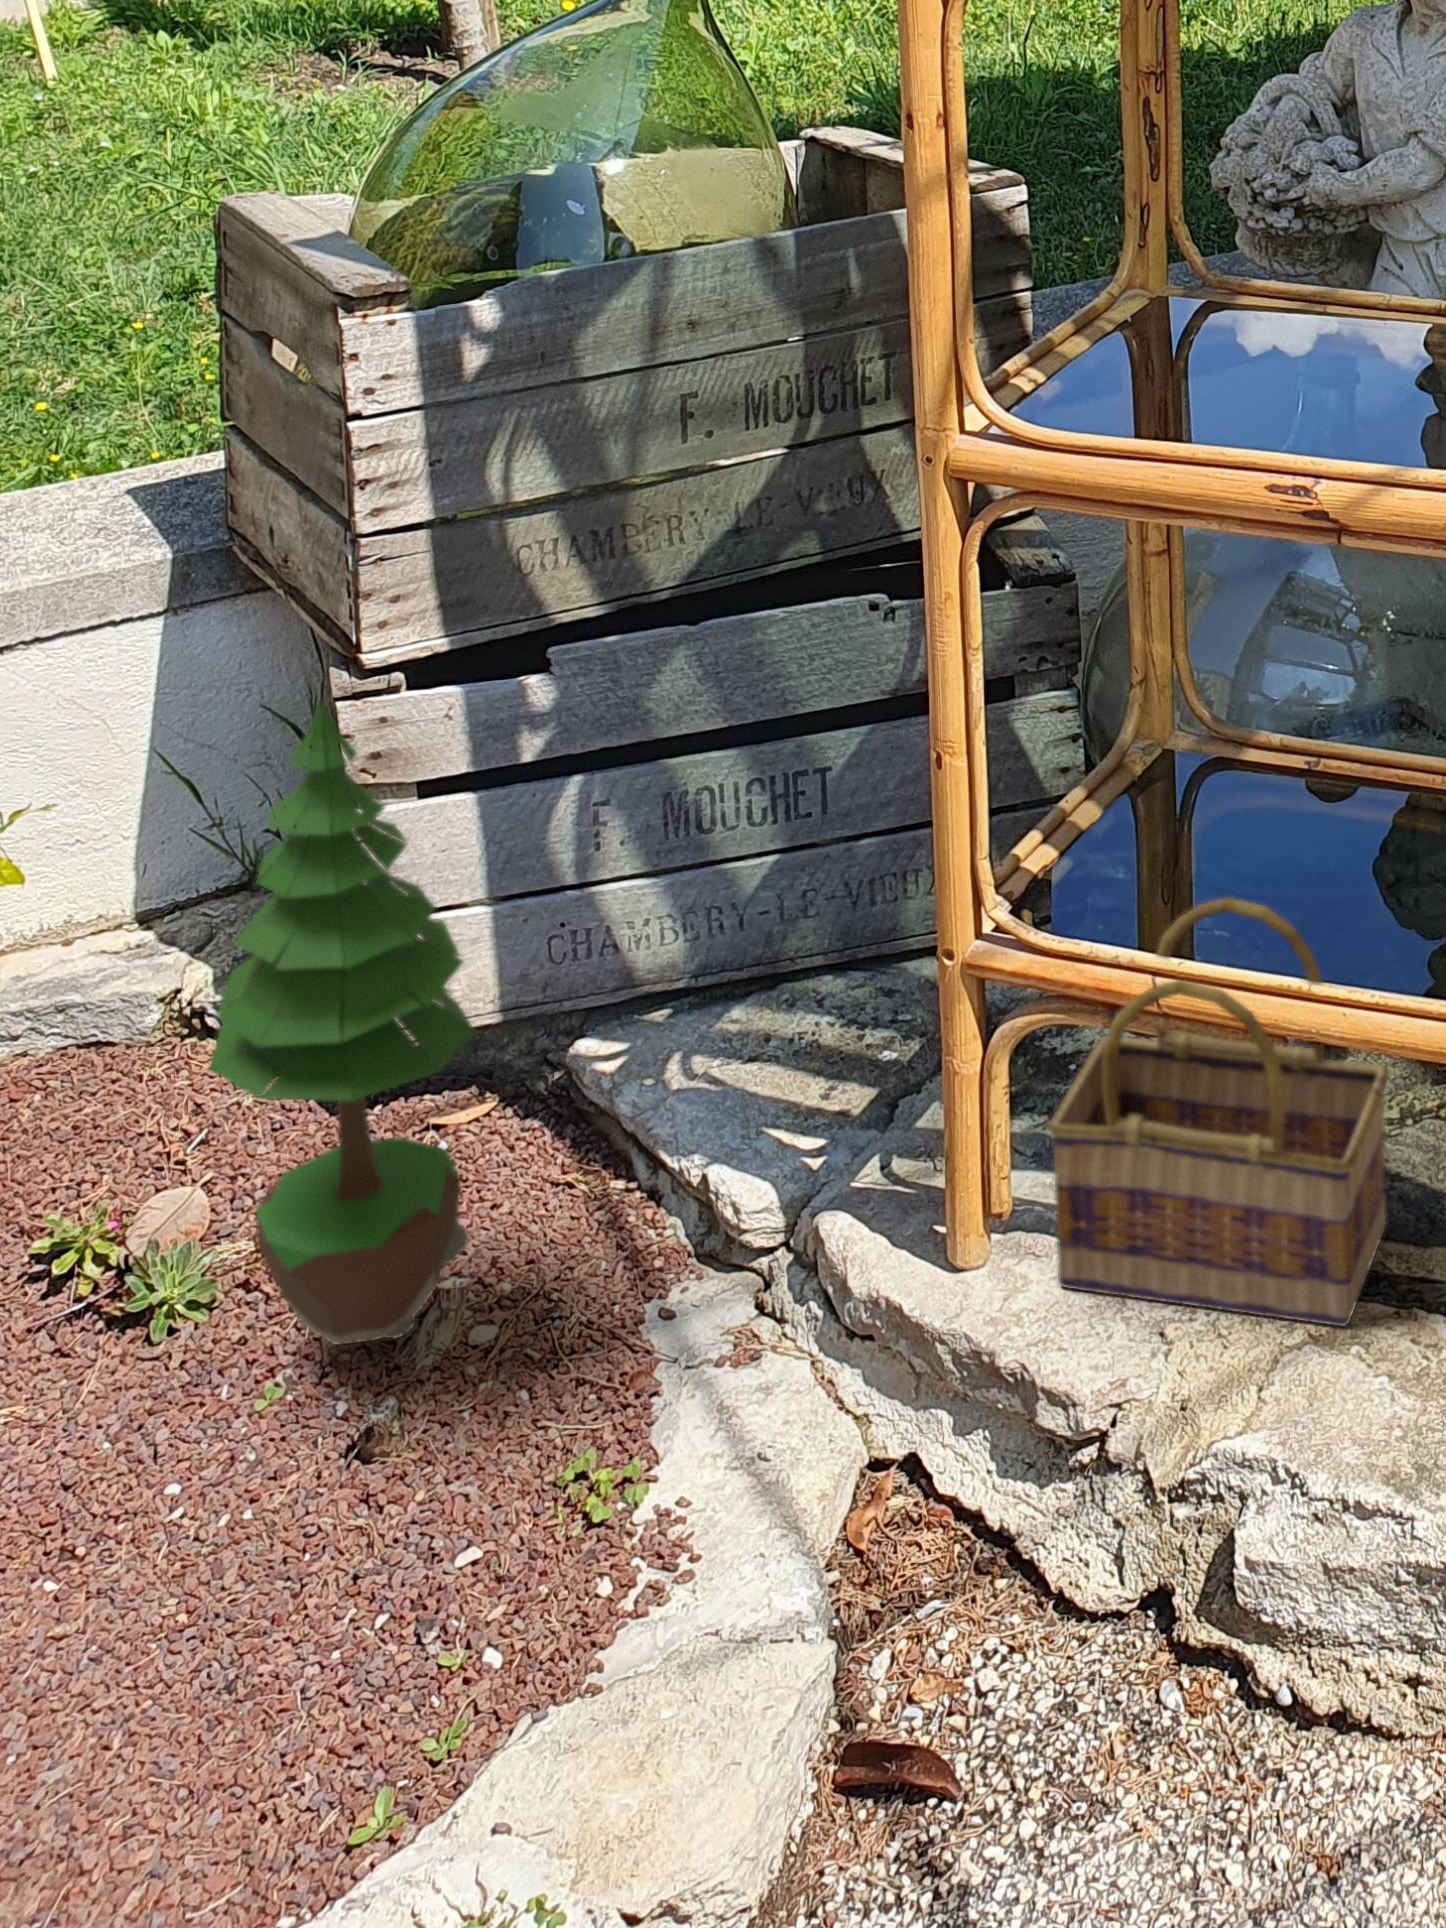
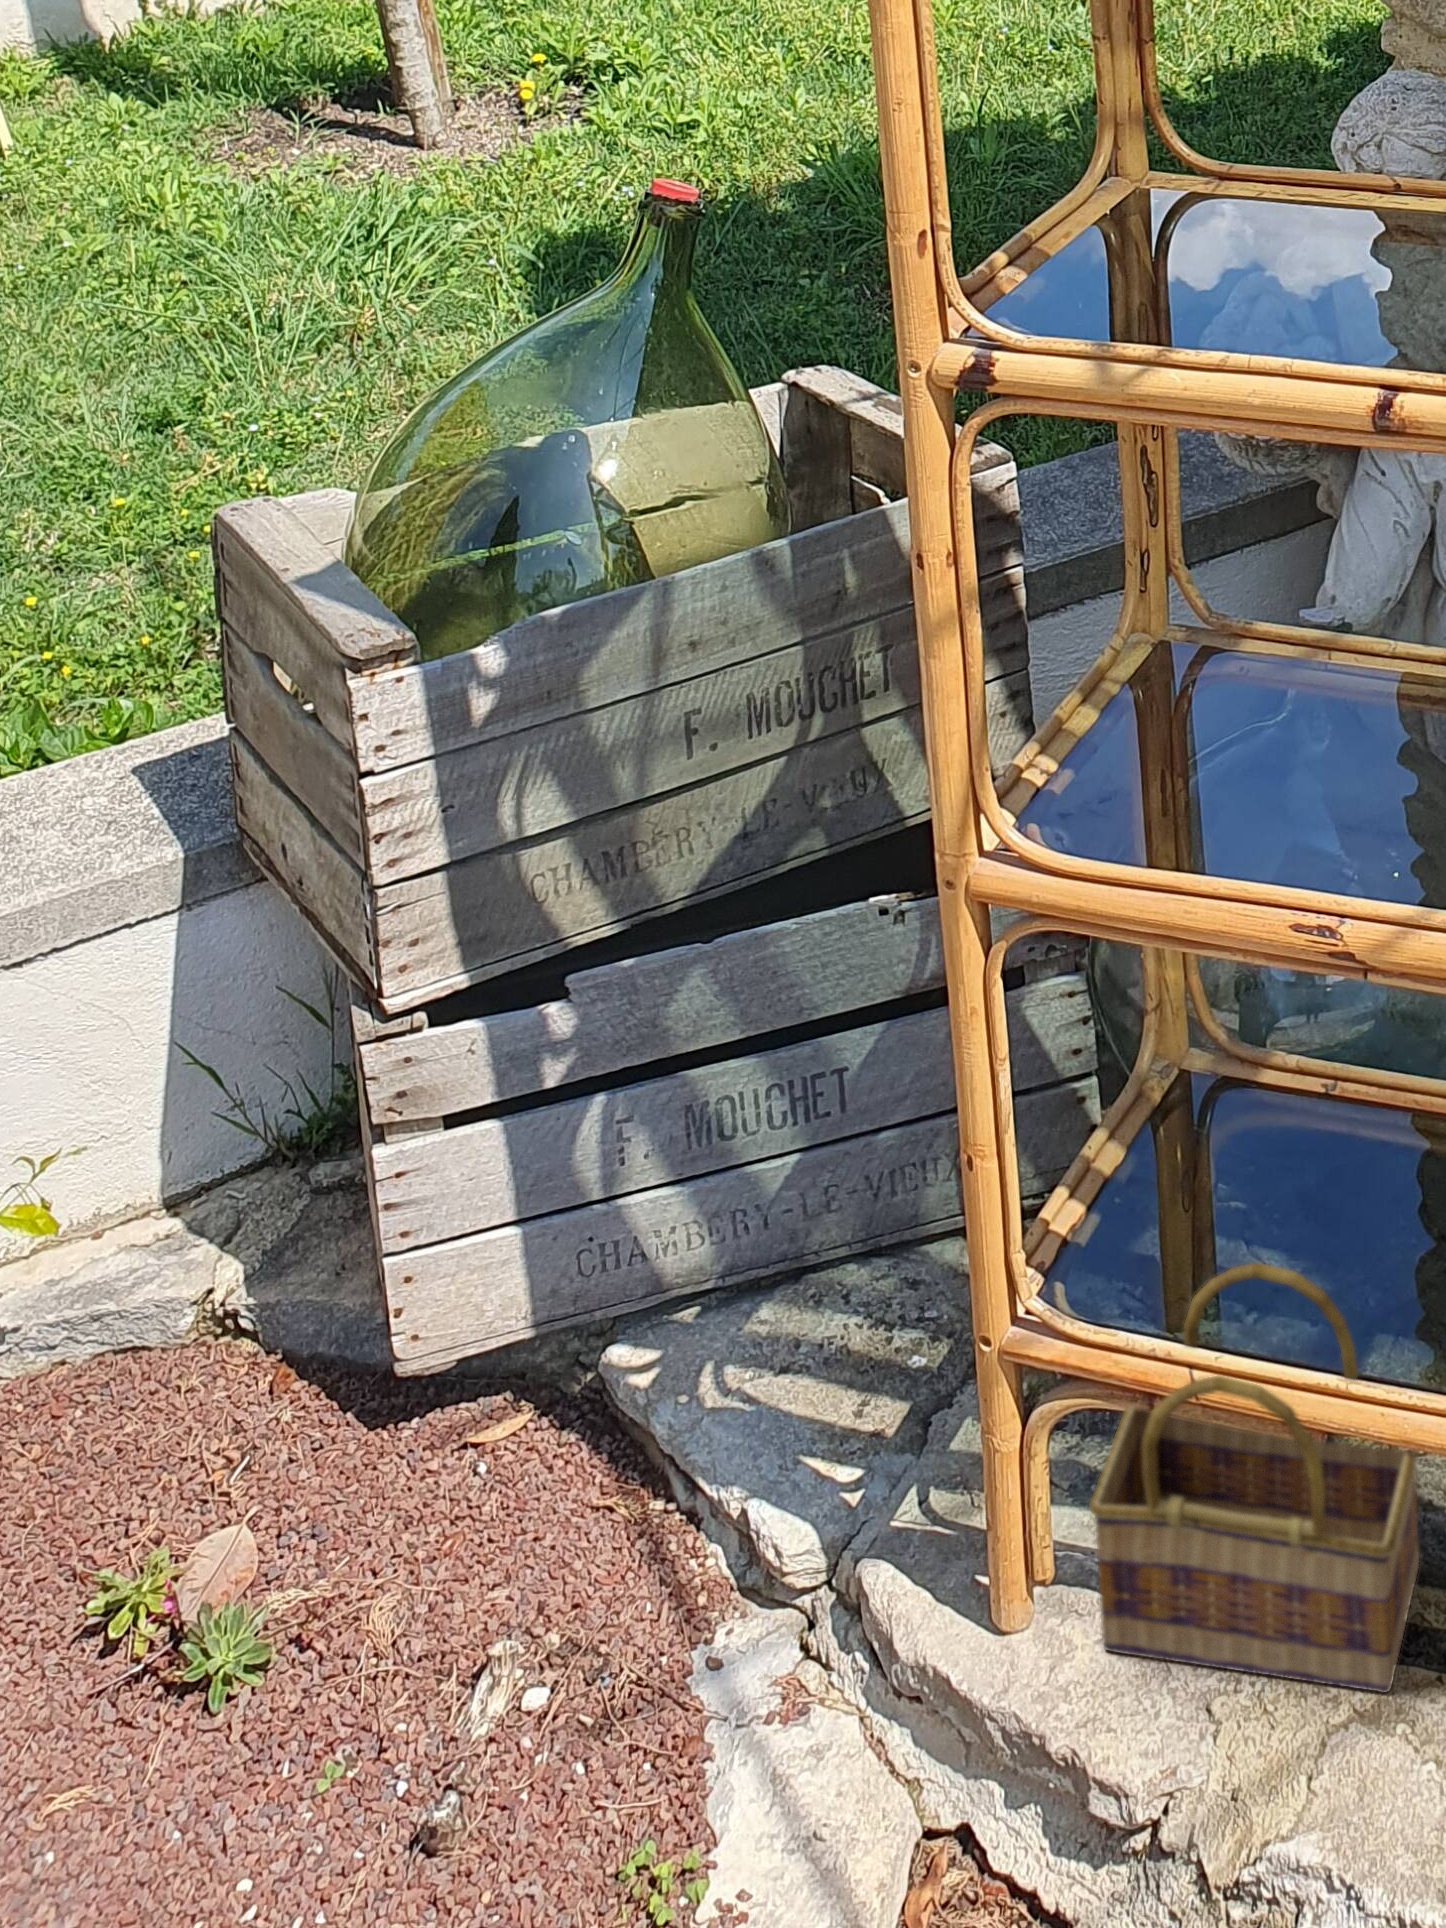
potted tree: present [209,701,476,1345] -> none [255,1124,521,1724]

